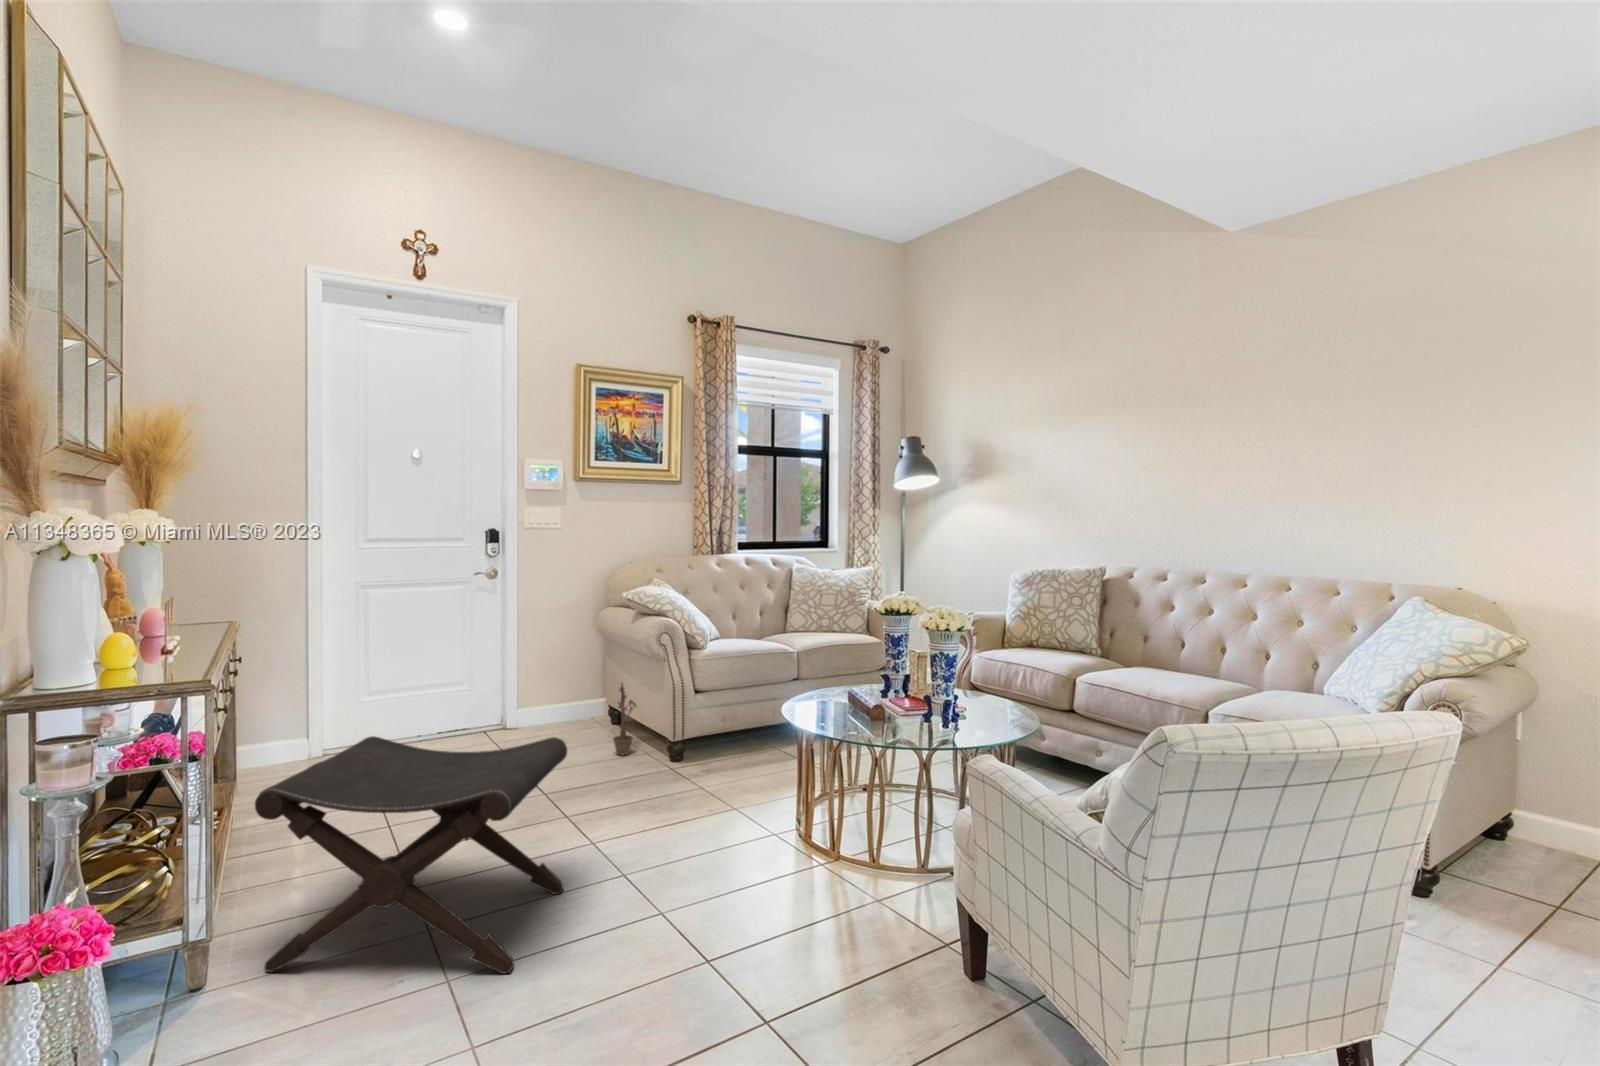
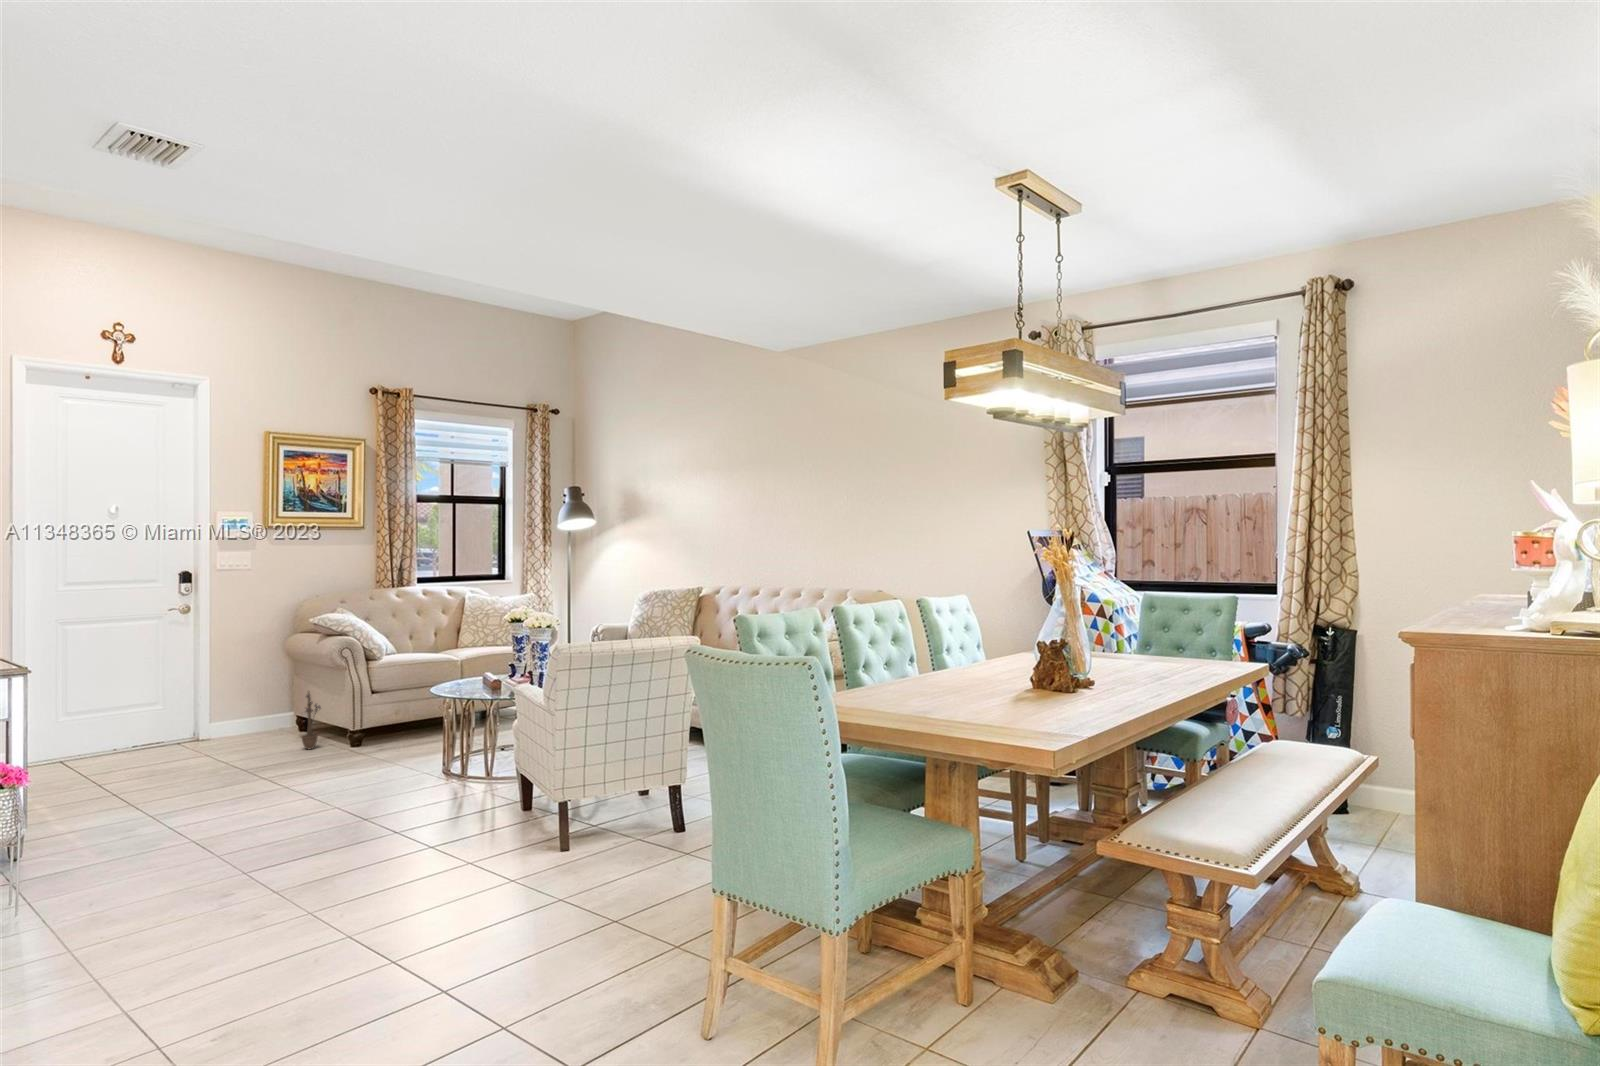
footstool: present [255,736,567,974] -> none [35,710,262,863]

